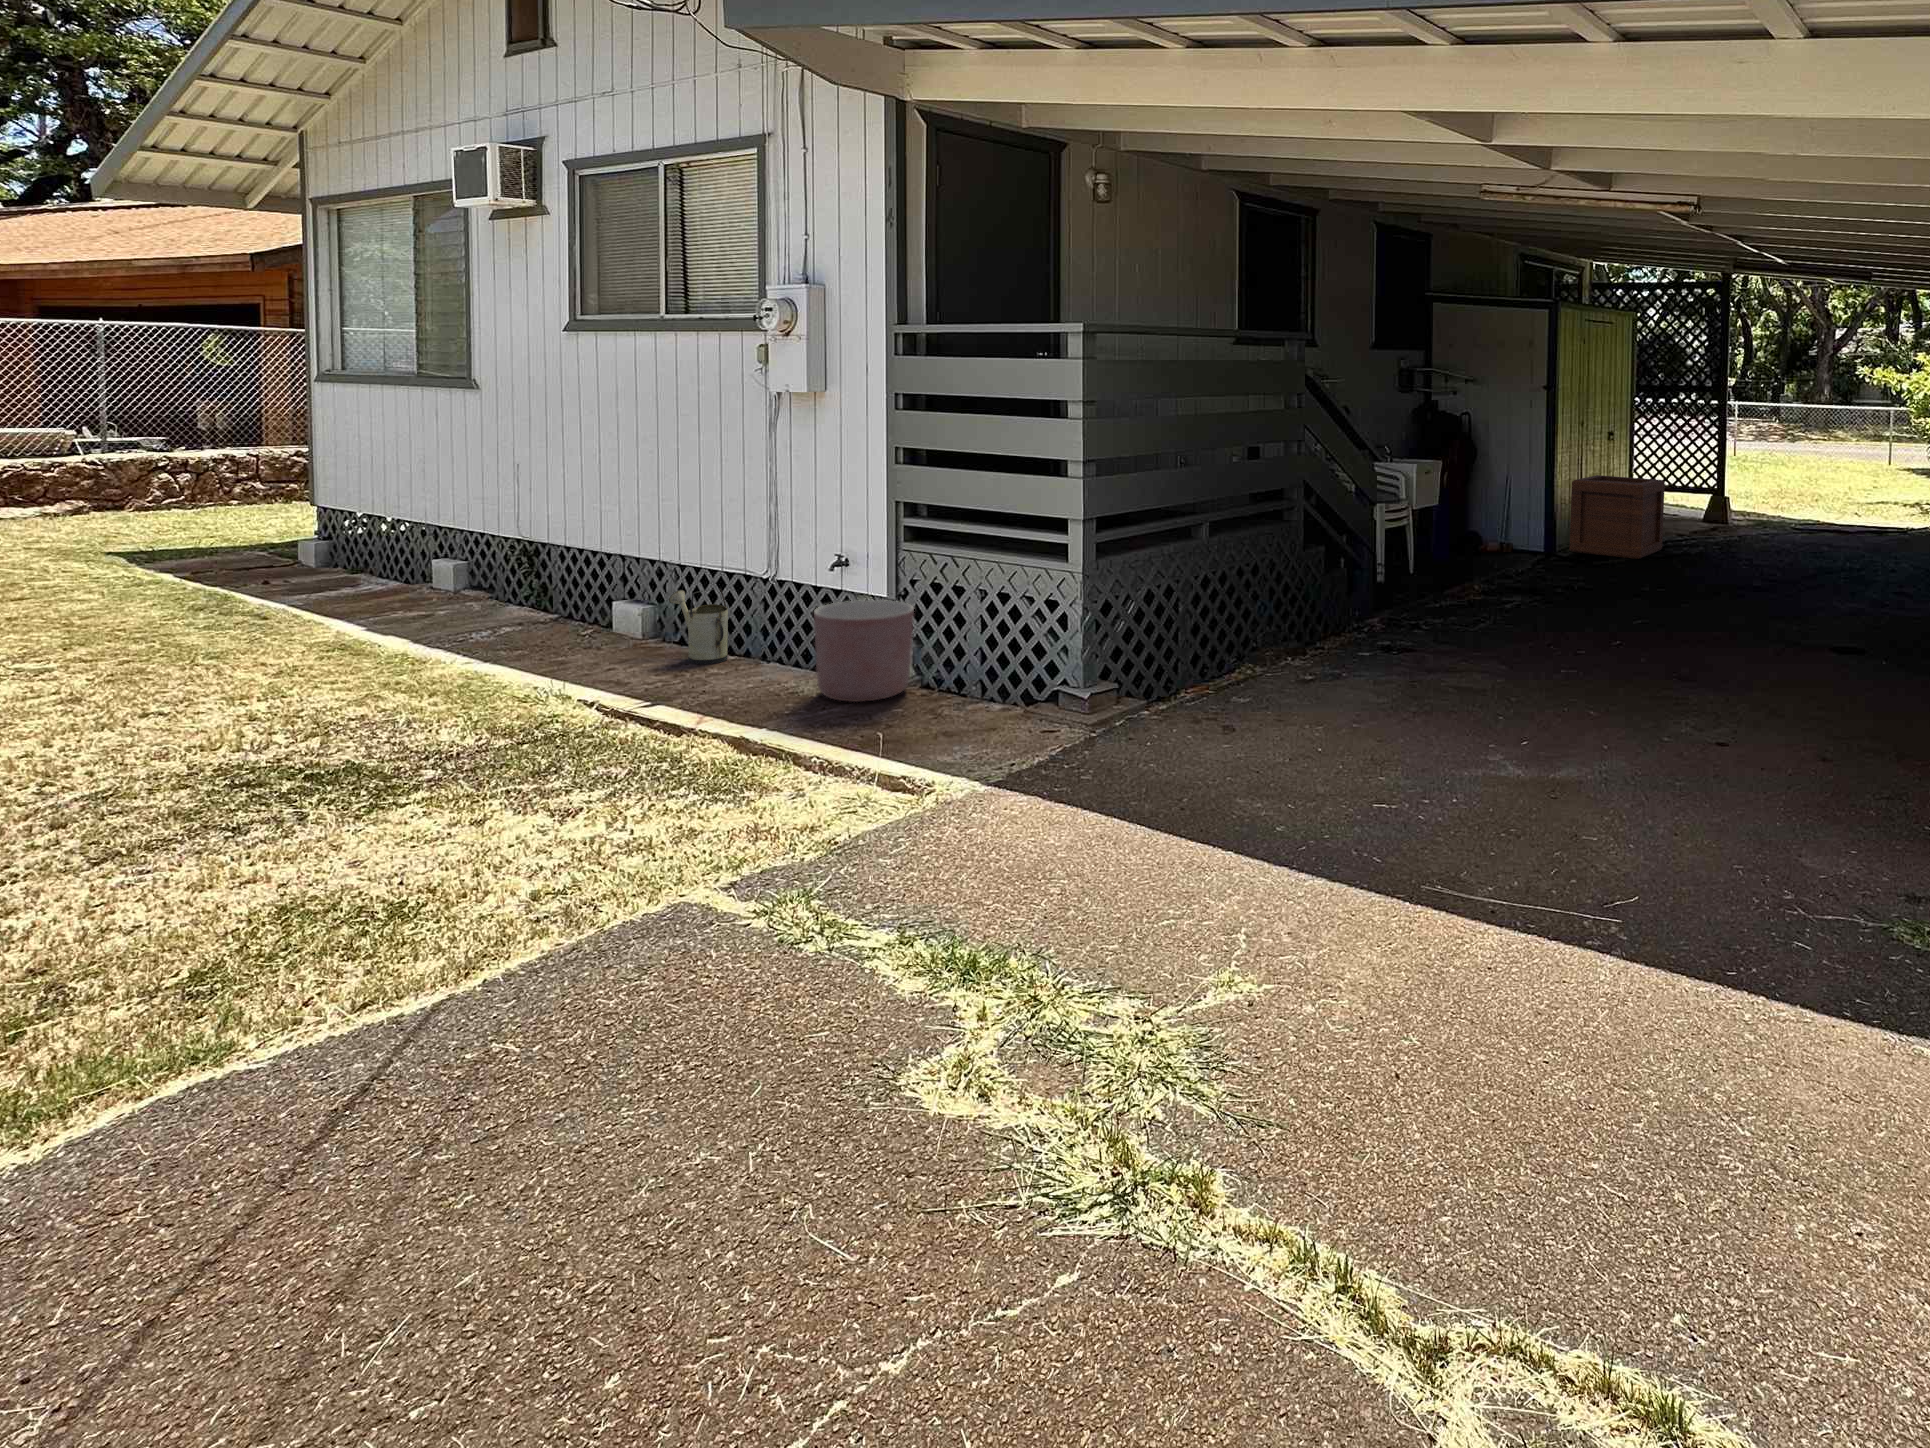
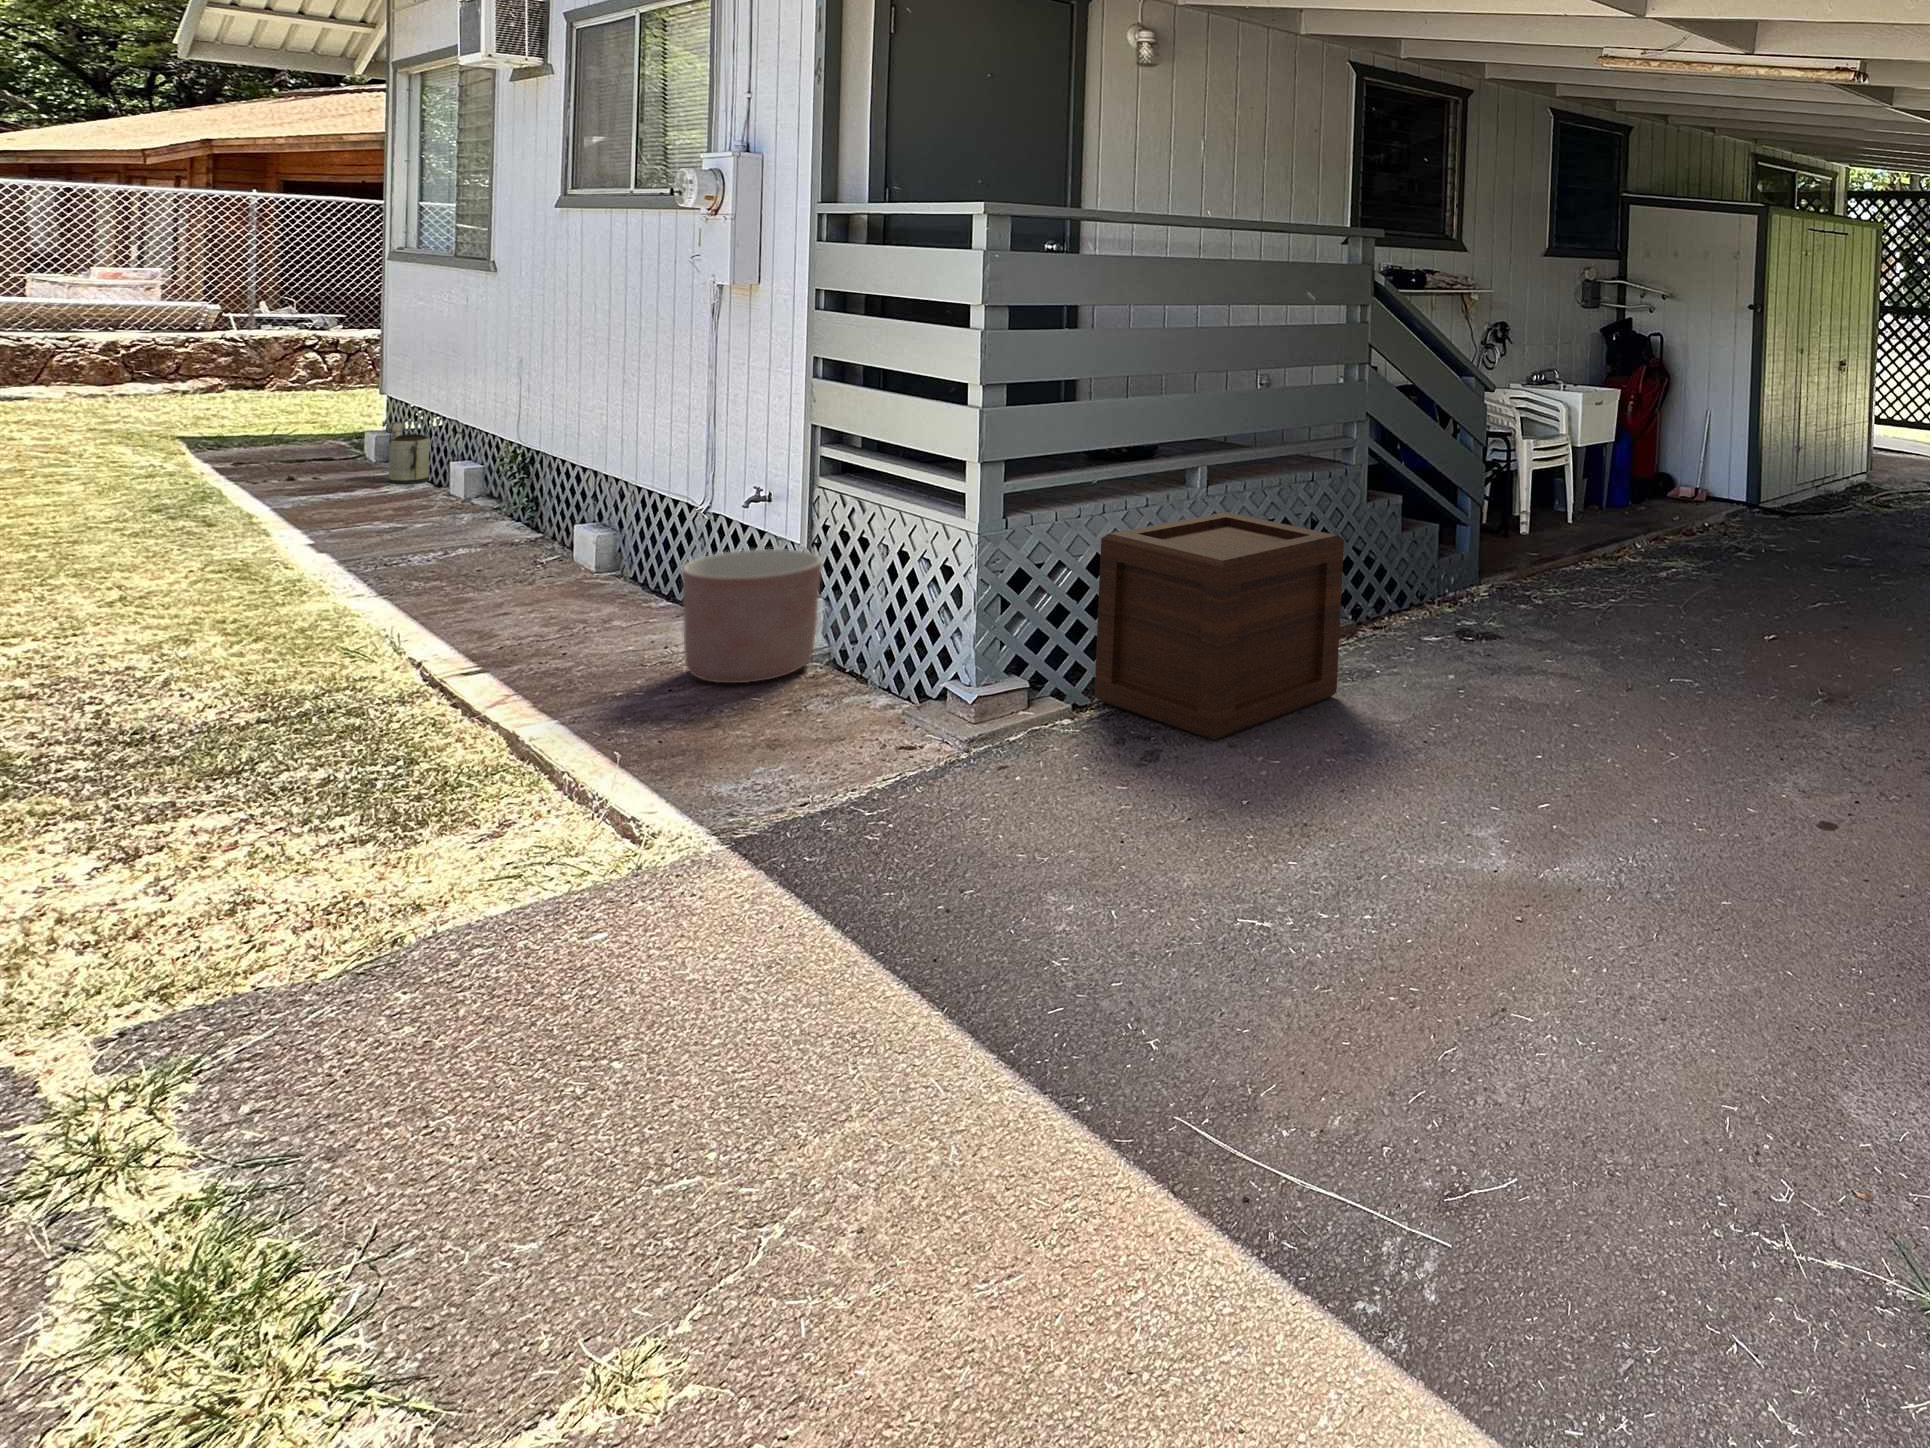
wooden crate: present [1569,475,1665,559] -> present [1094,512,1344,740]
watering can: present [669,589,728,664] -> present [386,422,429,484]

